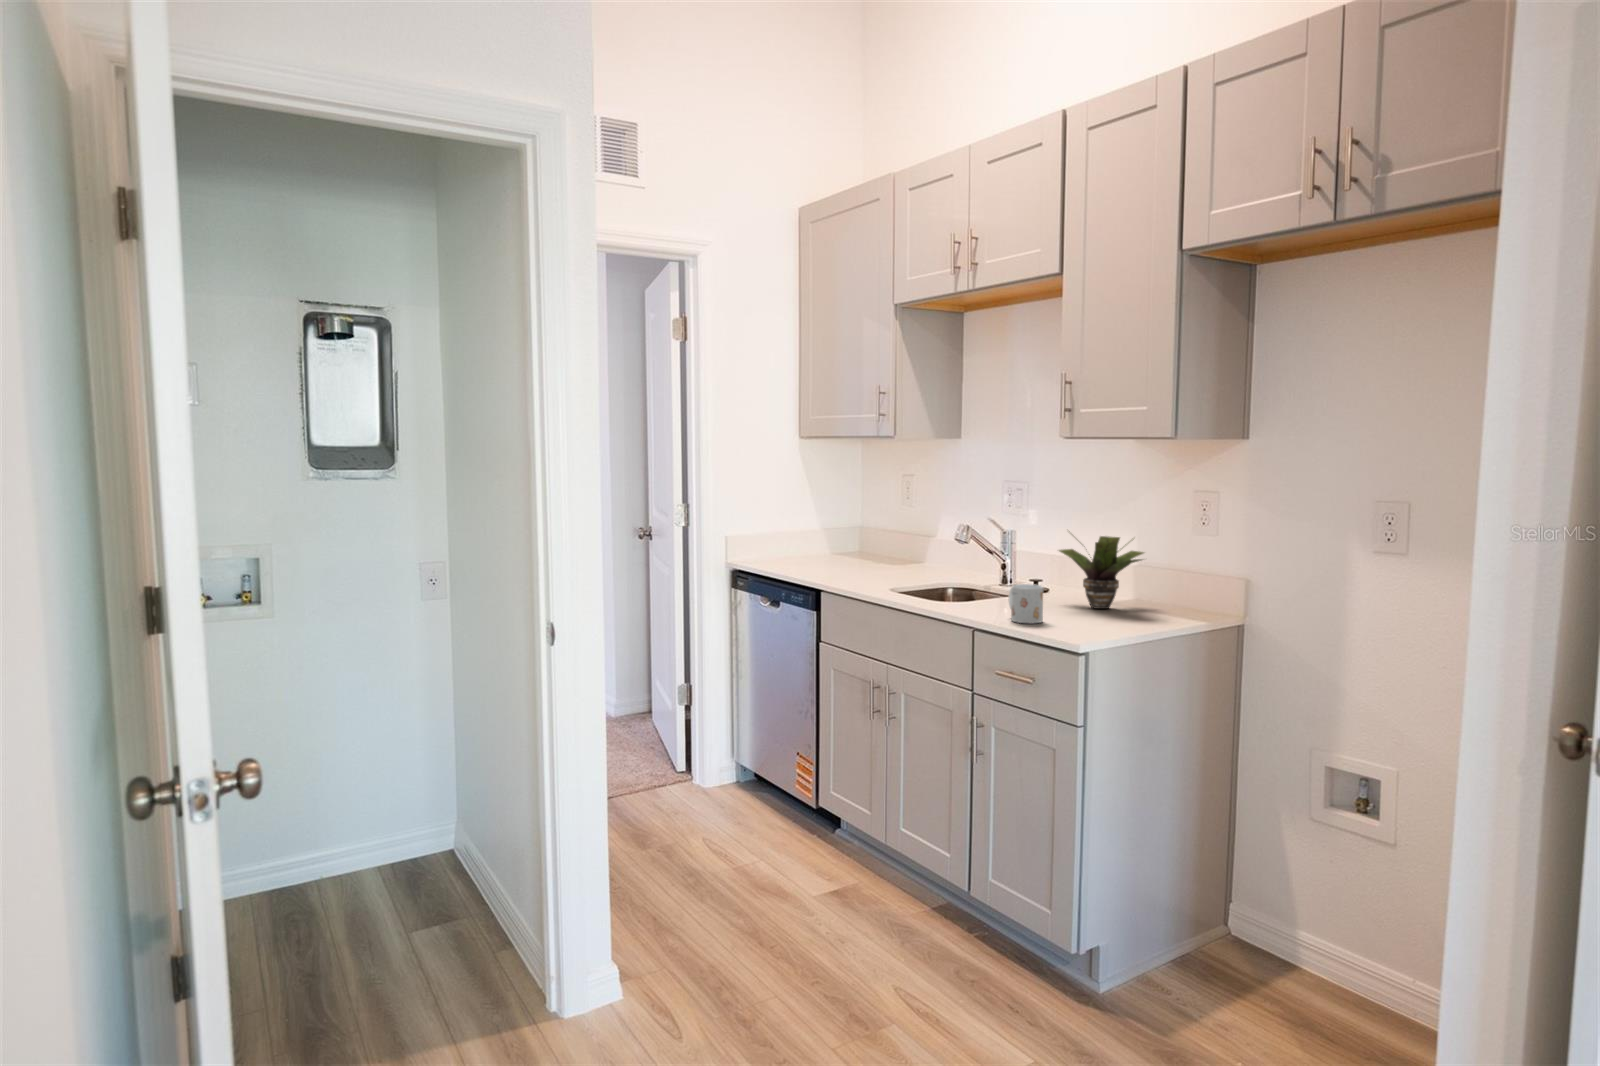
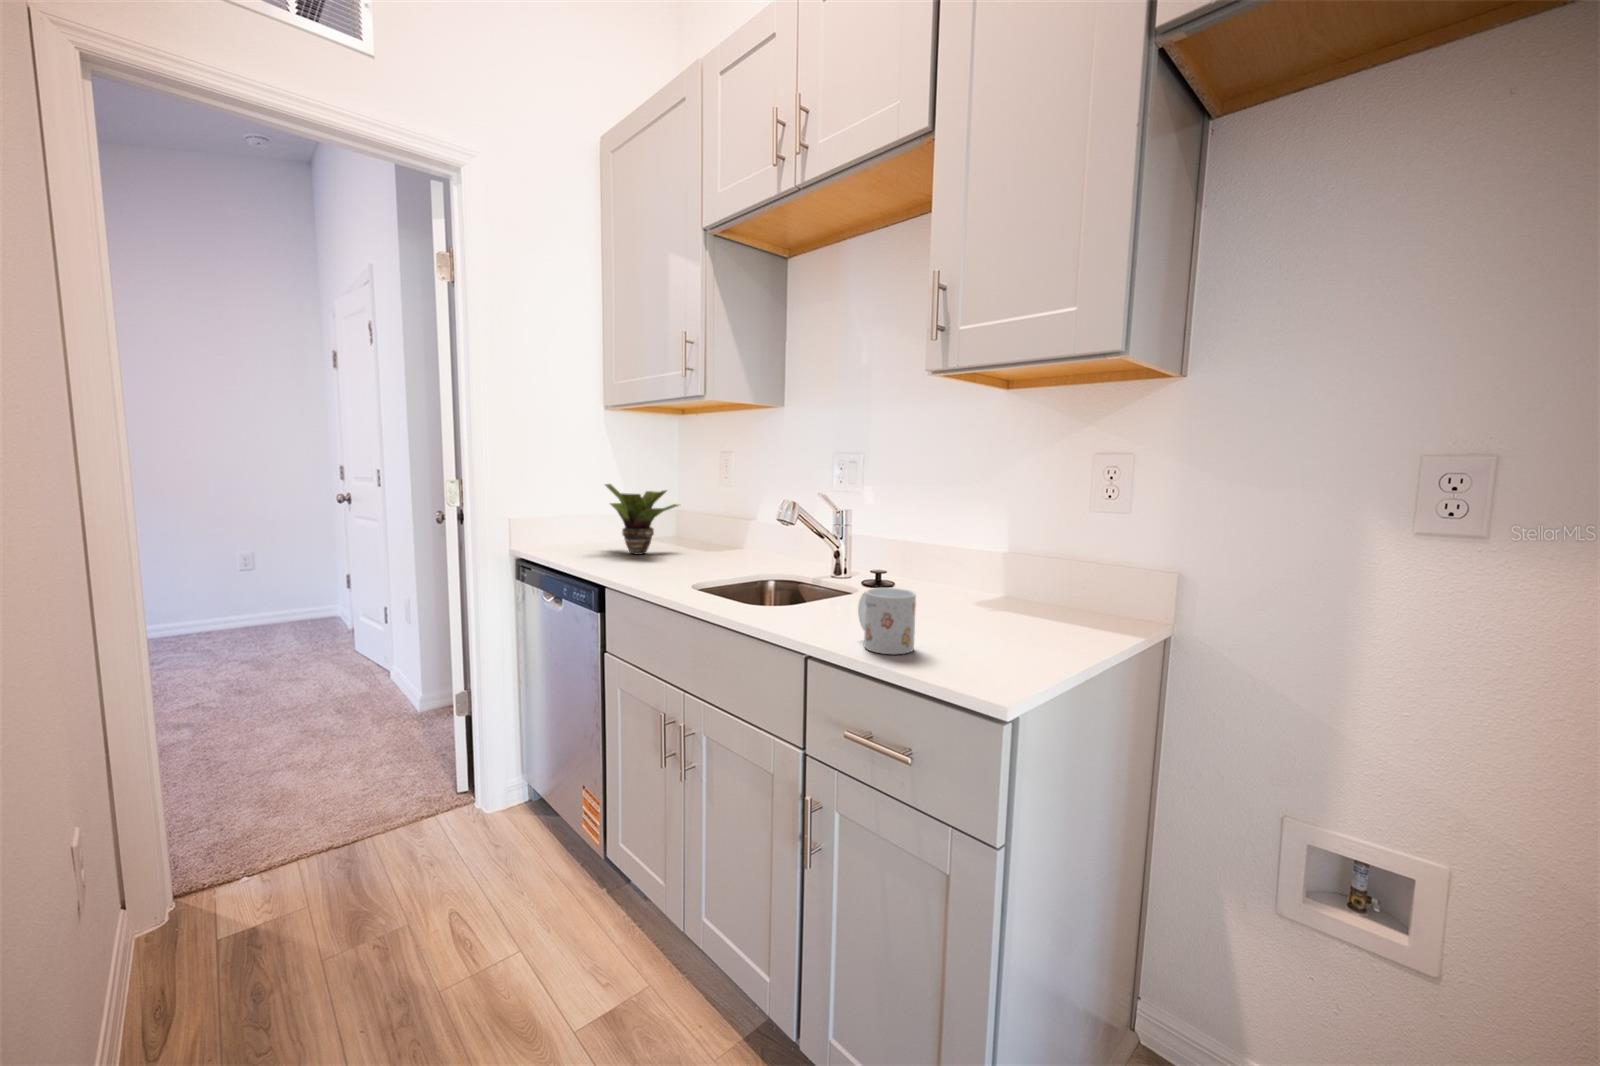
potted plant: present [1059,536,1144,609] -> present [605,484,678,554]

